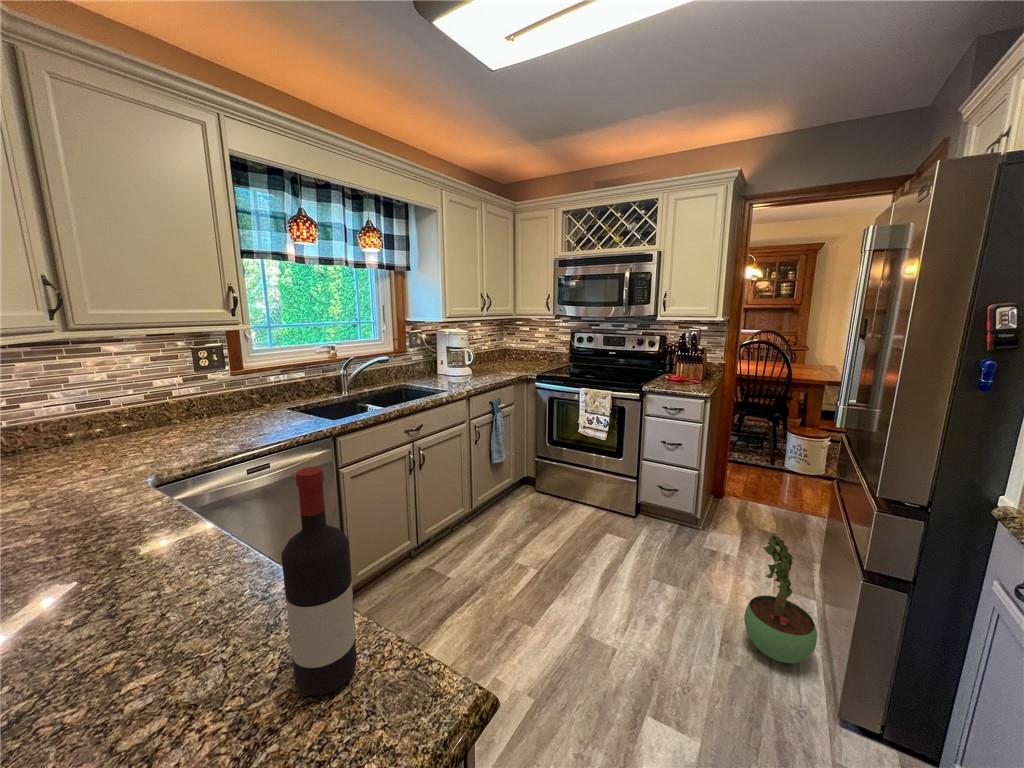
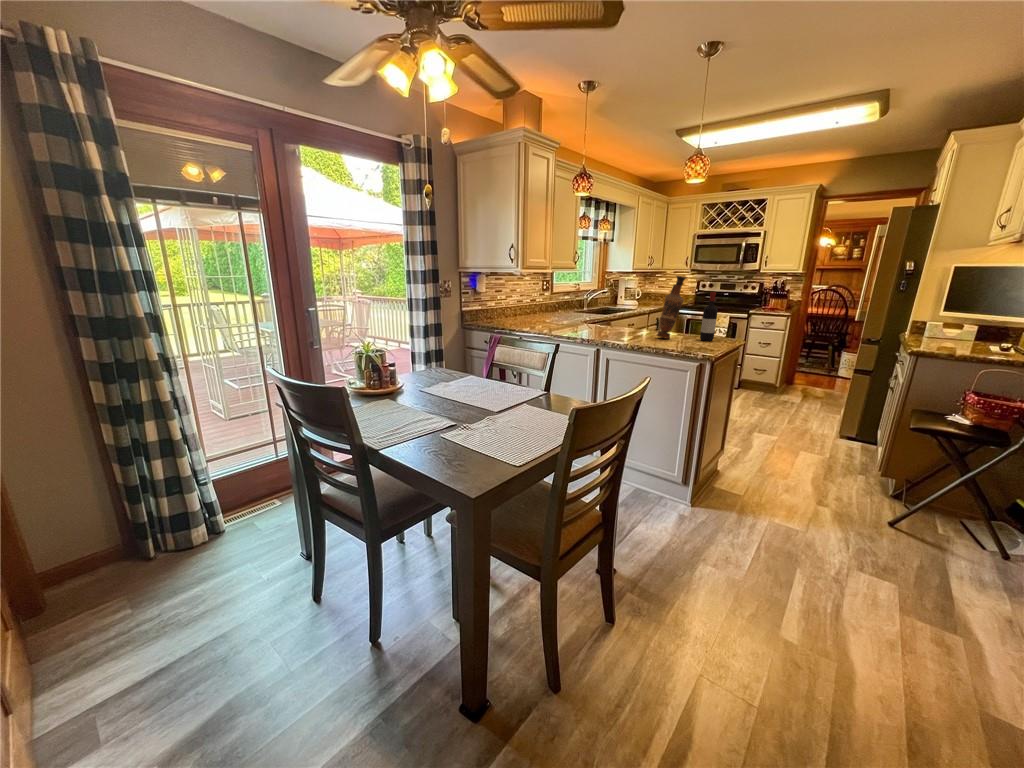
vase: none [94,389,210,675] -> present [657,276,687,339]
potted plant: present [744,534,817,663] -> none [801,371,837,428]

